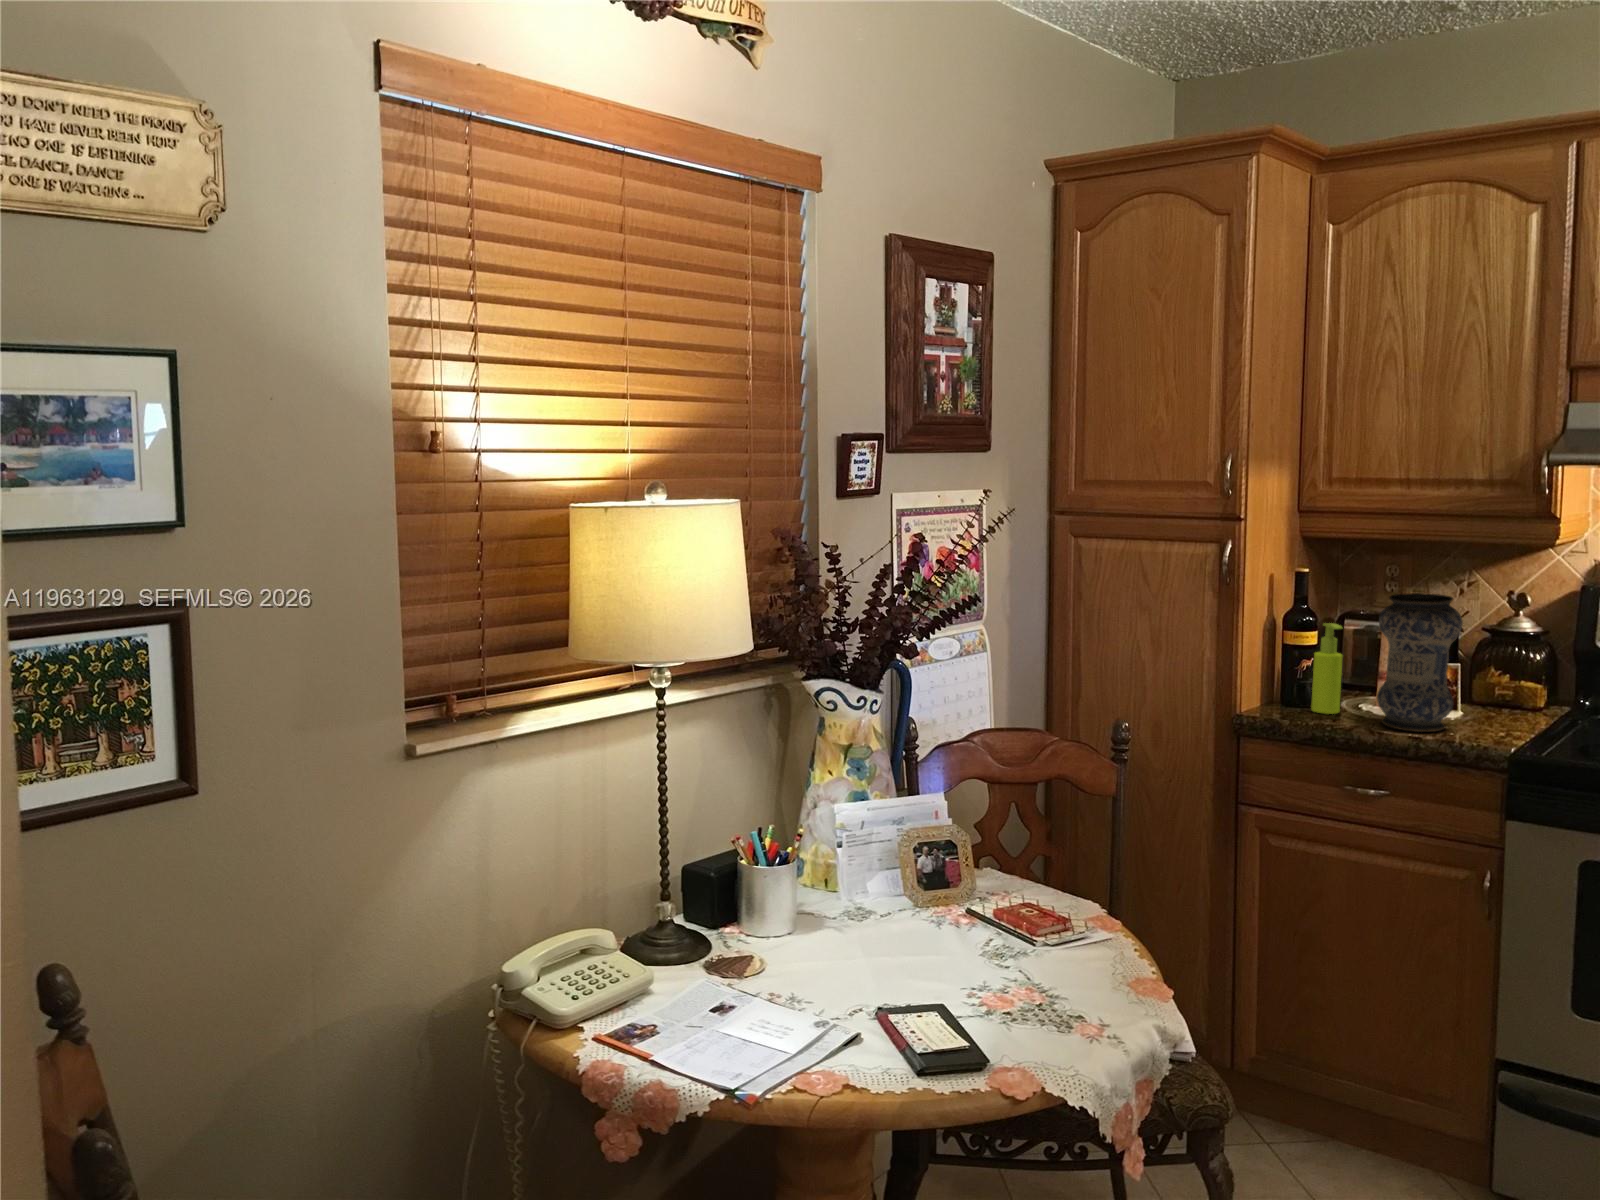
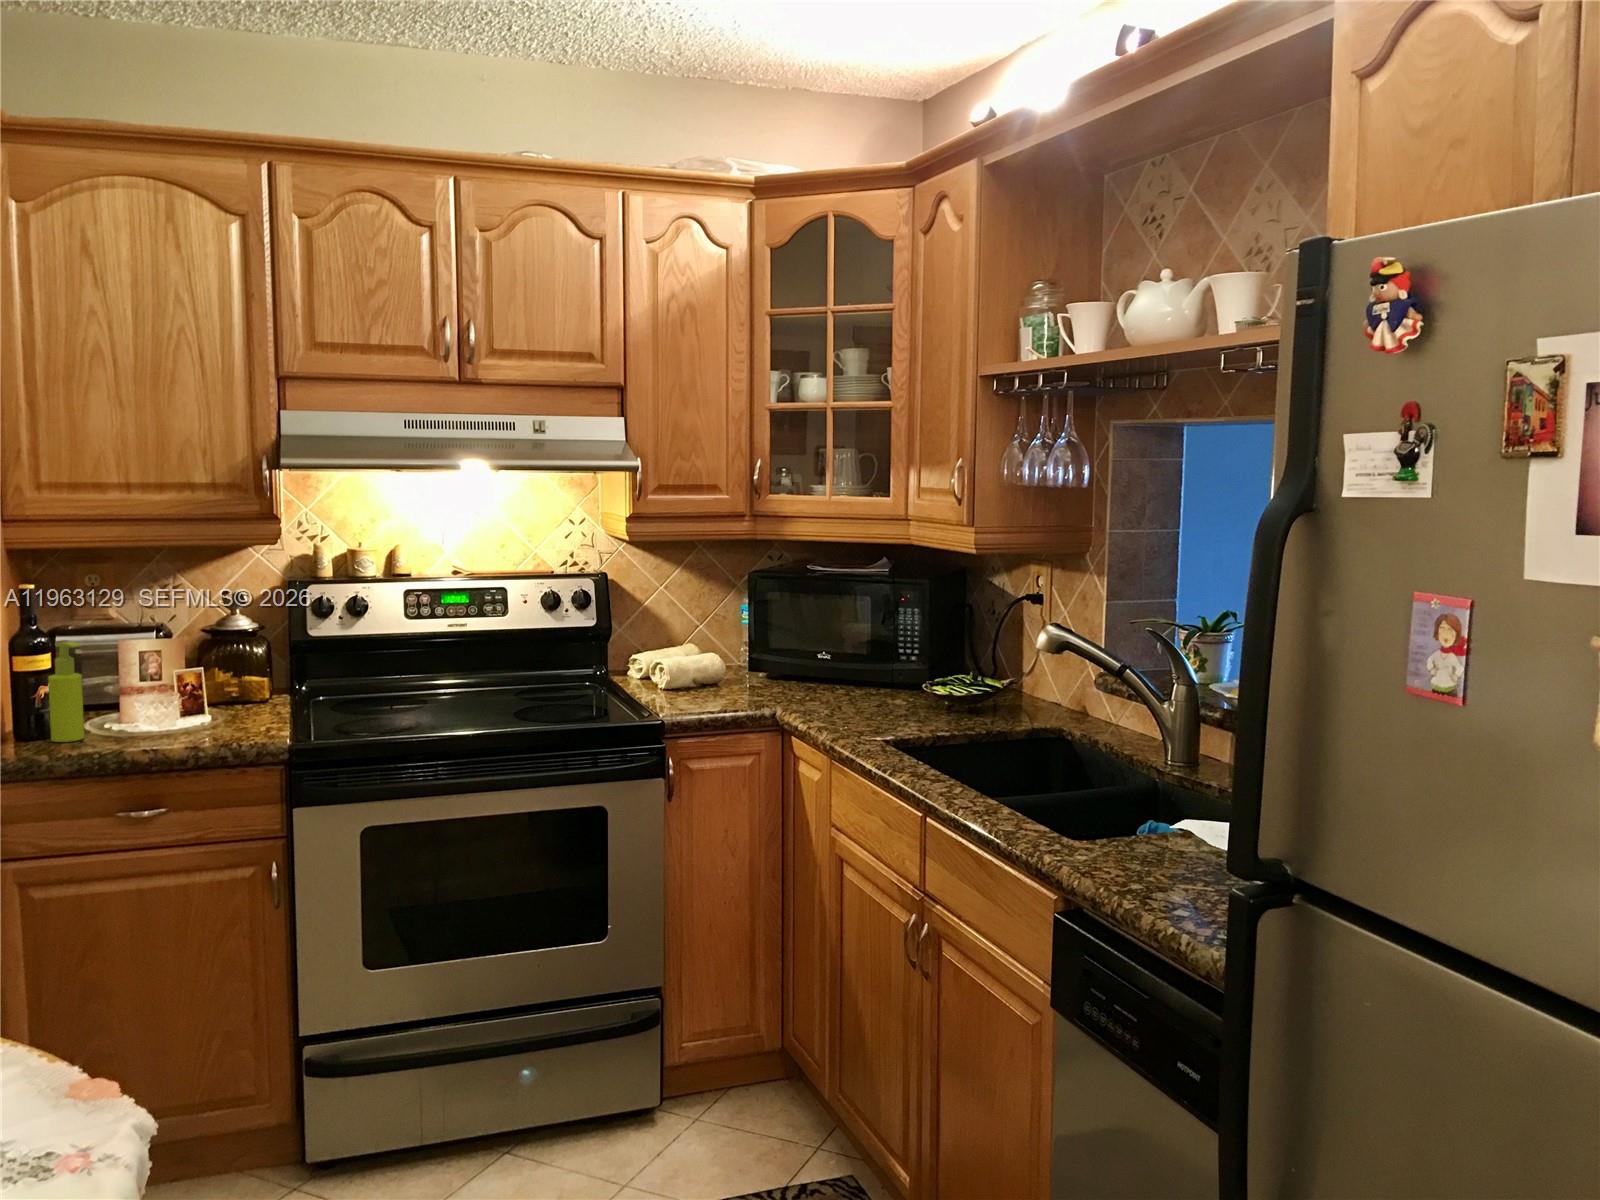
vase: present [1377,593,1463,732] -> none [125,600,212,743]

